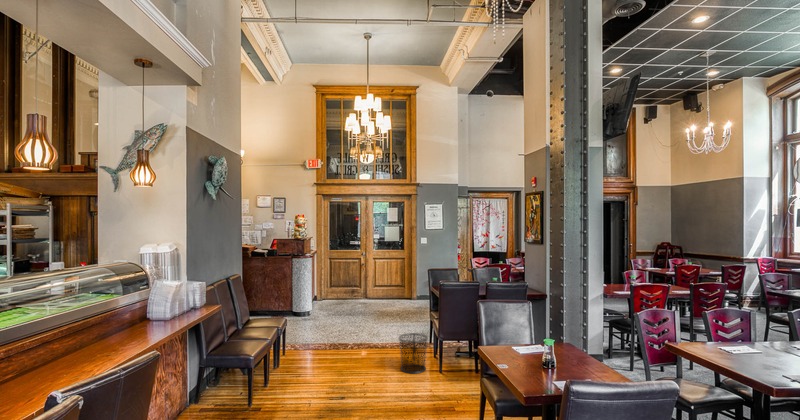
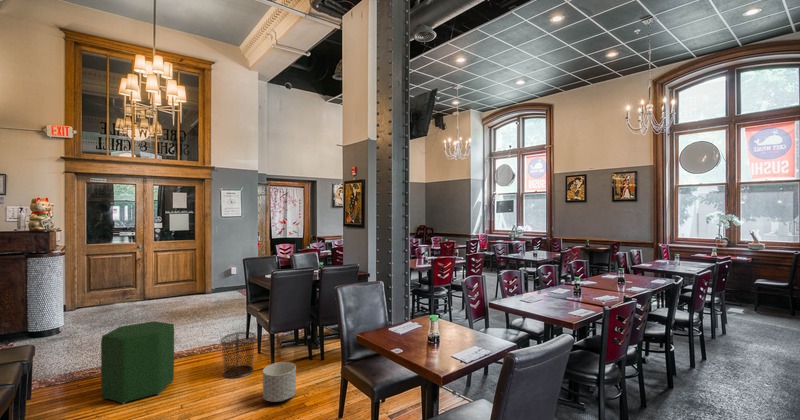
ottoman: none [317,313,365,373] -> present [101,321,174,404]
planter: none [422,365,452,401] -> present [263,362,296,402]

